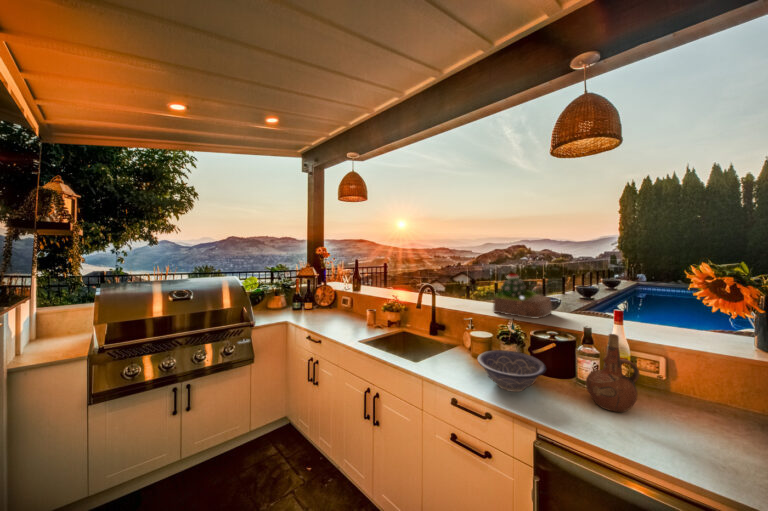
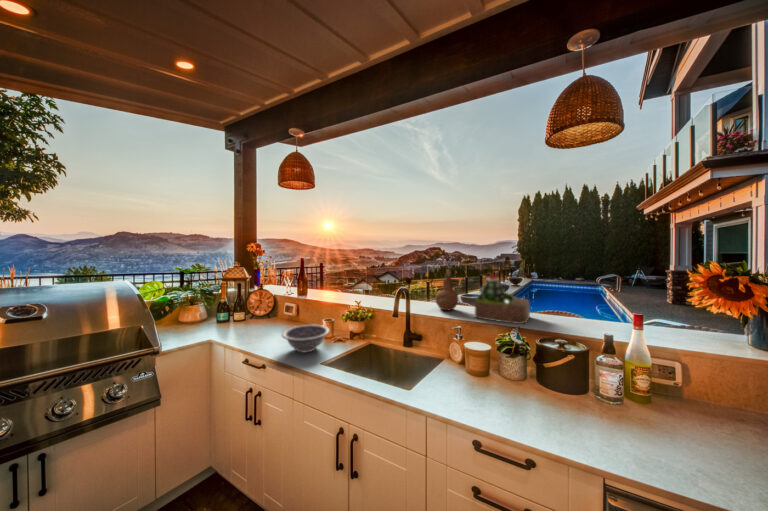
ceramic pitcher: present [586,334,640,412] -> present [435,269,460,310]
decorative bowl: present [478,350,546,392] -> present [282,325,329,352]

